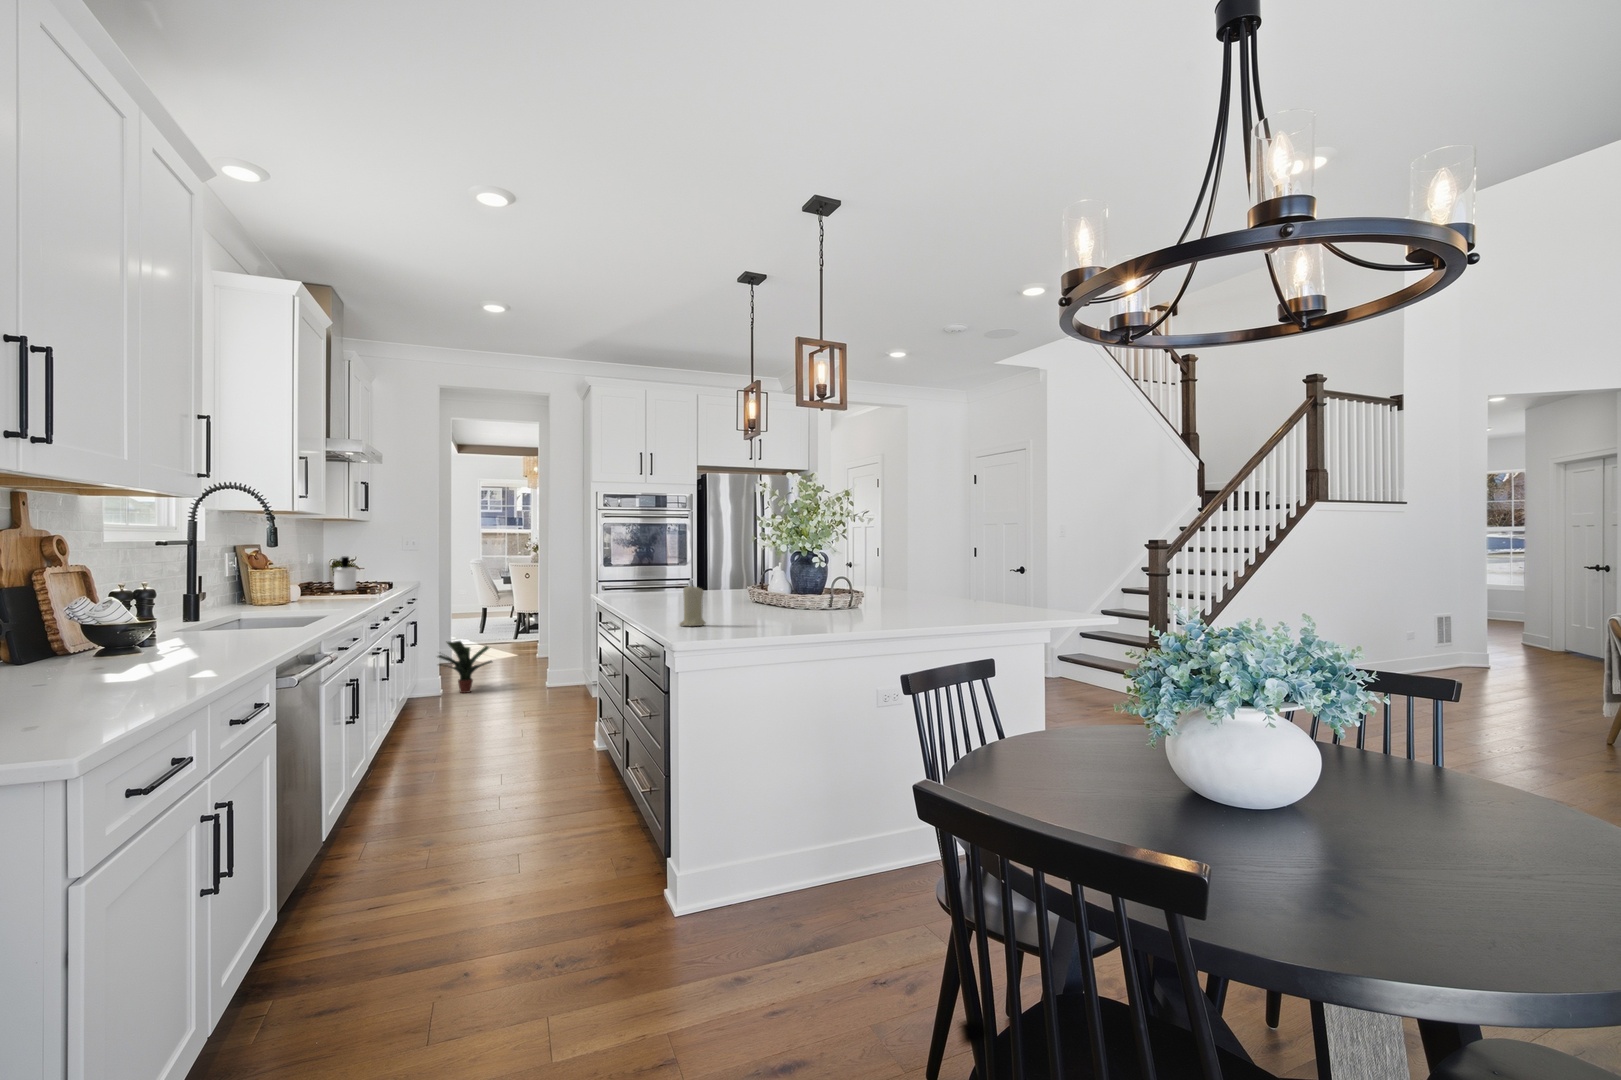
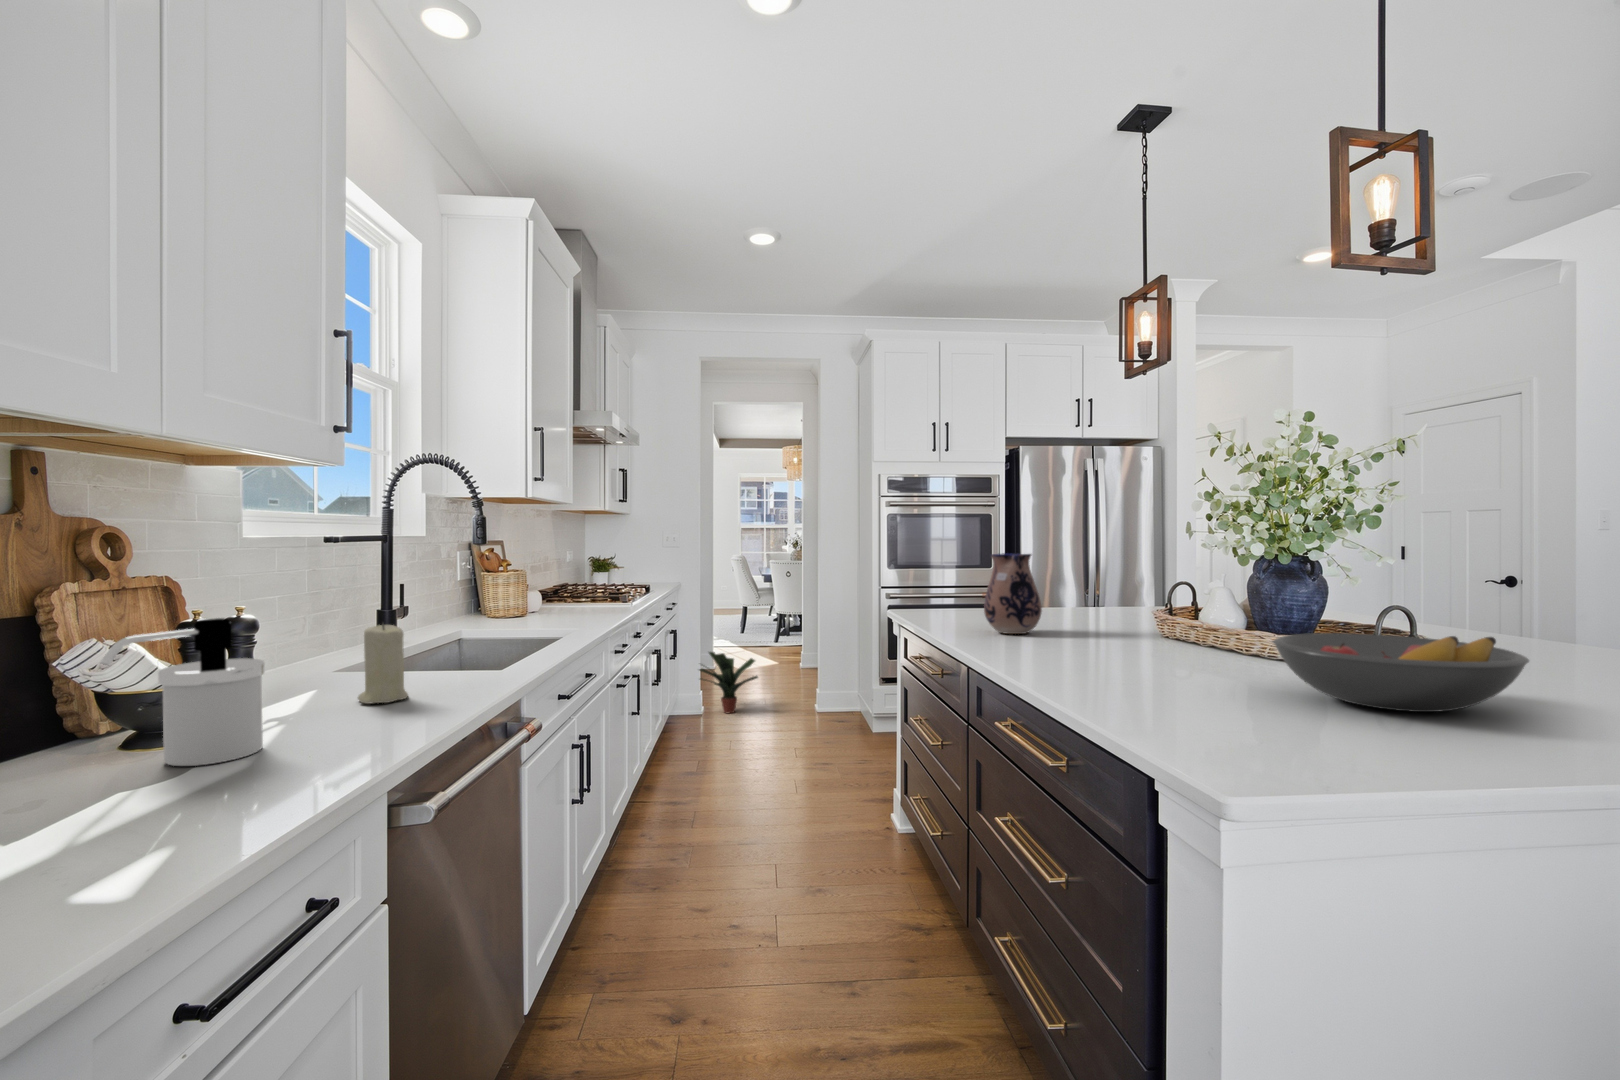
ceramic pitcher: none [639,554,675,604] -> present [984,553,1042,634]
soap dispenser: present [330,556,357,590] -> present [101,618,265,766]
candle: present [680,585,705,626] -> present [358,623,408,704]
fruit bowl: none [742,588,833,621] -> present [1273,633,1529,712]

